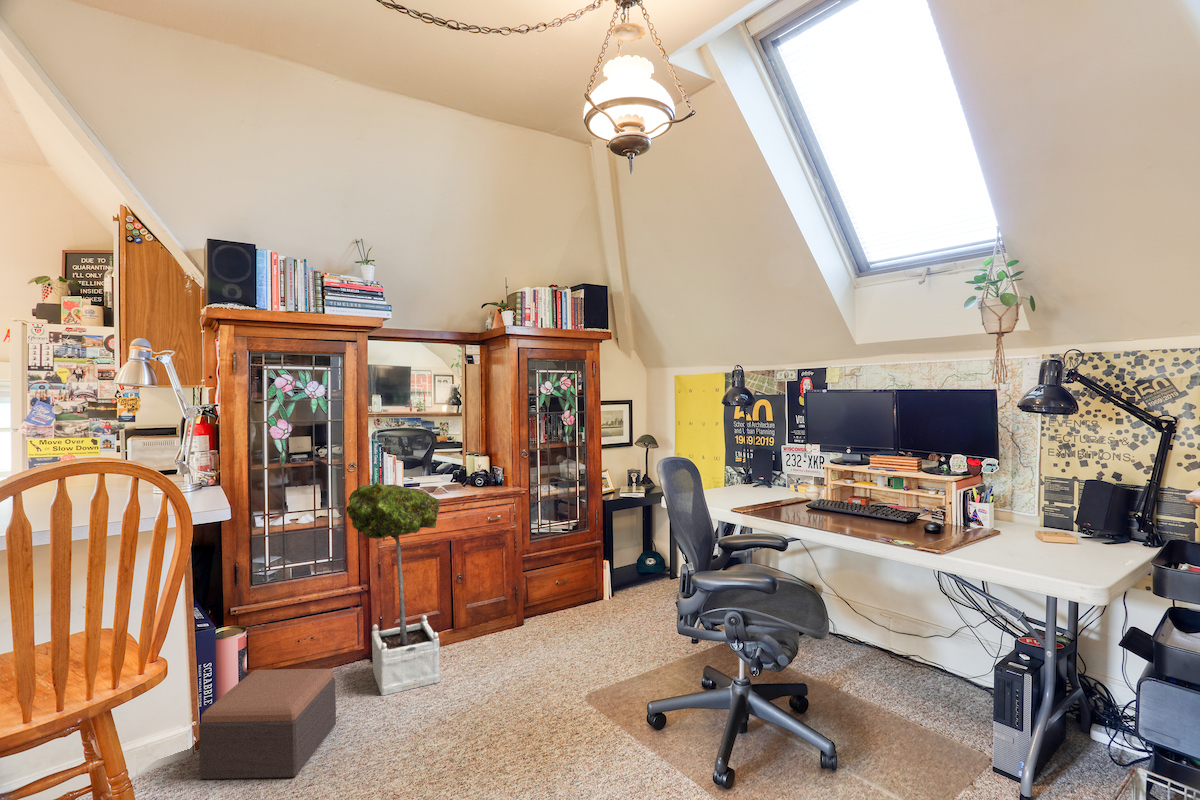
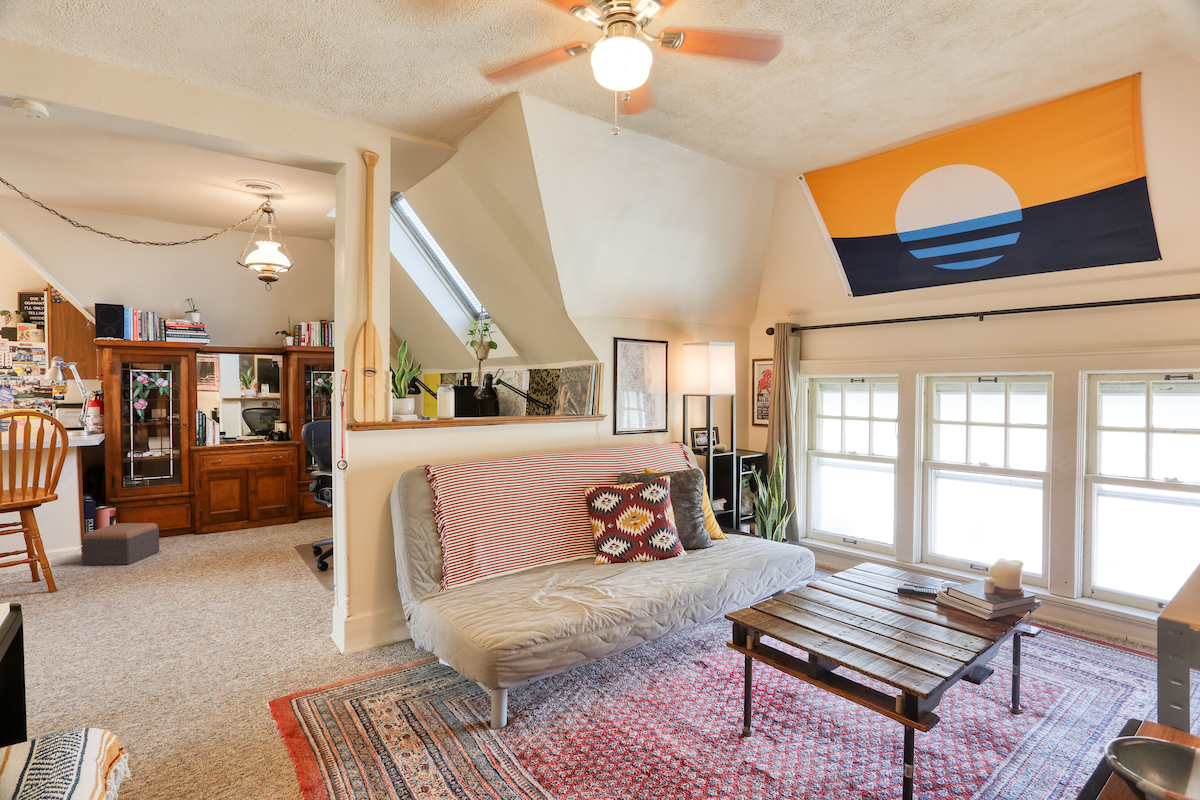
potted tree: present [347,482,440,696] -> none [173,432,230,544]

